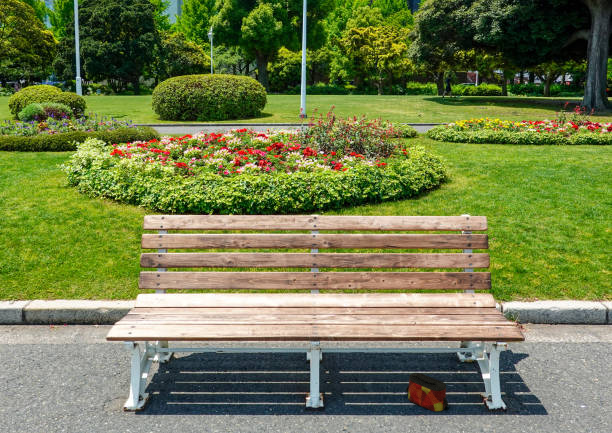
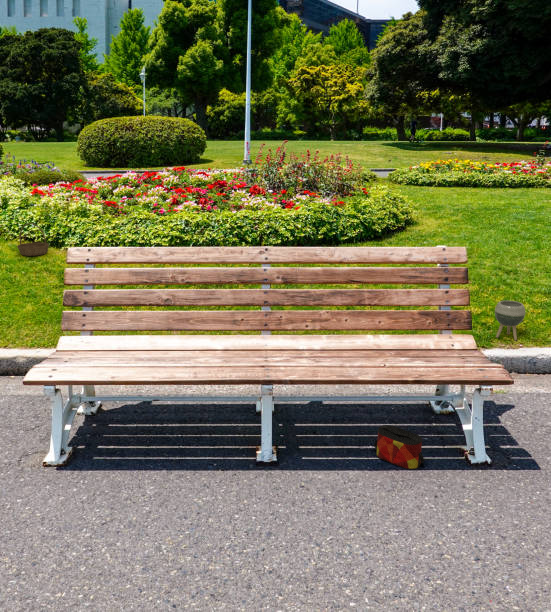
basket: none [100,184,128,213] -> present [17,223,49,256]
planter: none [516,260,542,296] -> present [495,301,525,340]

